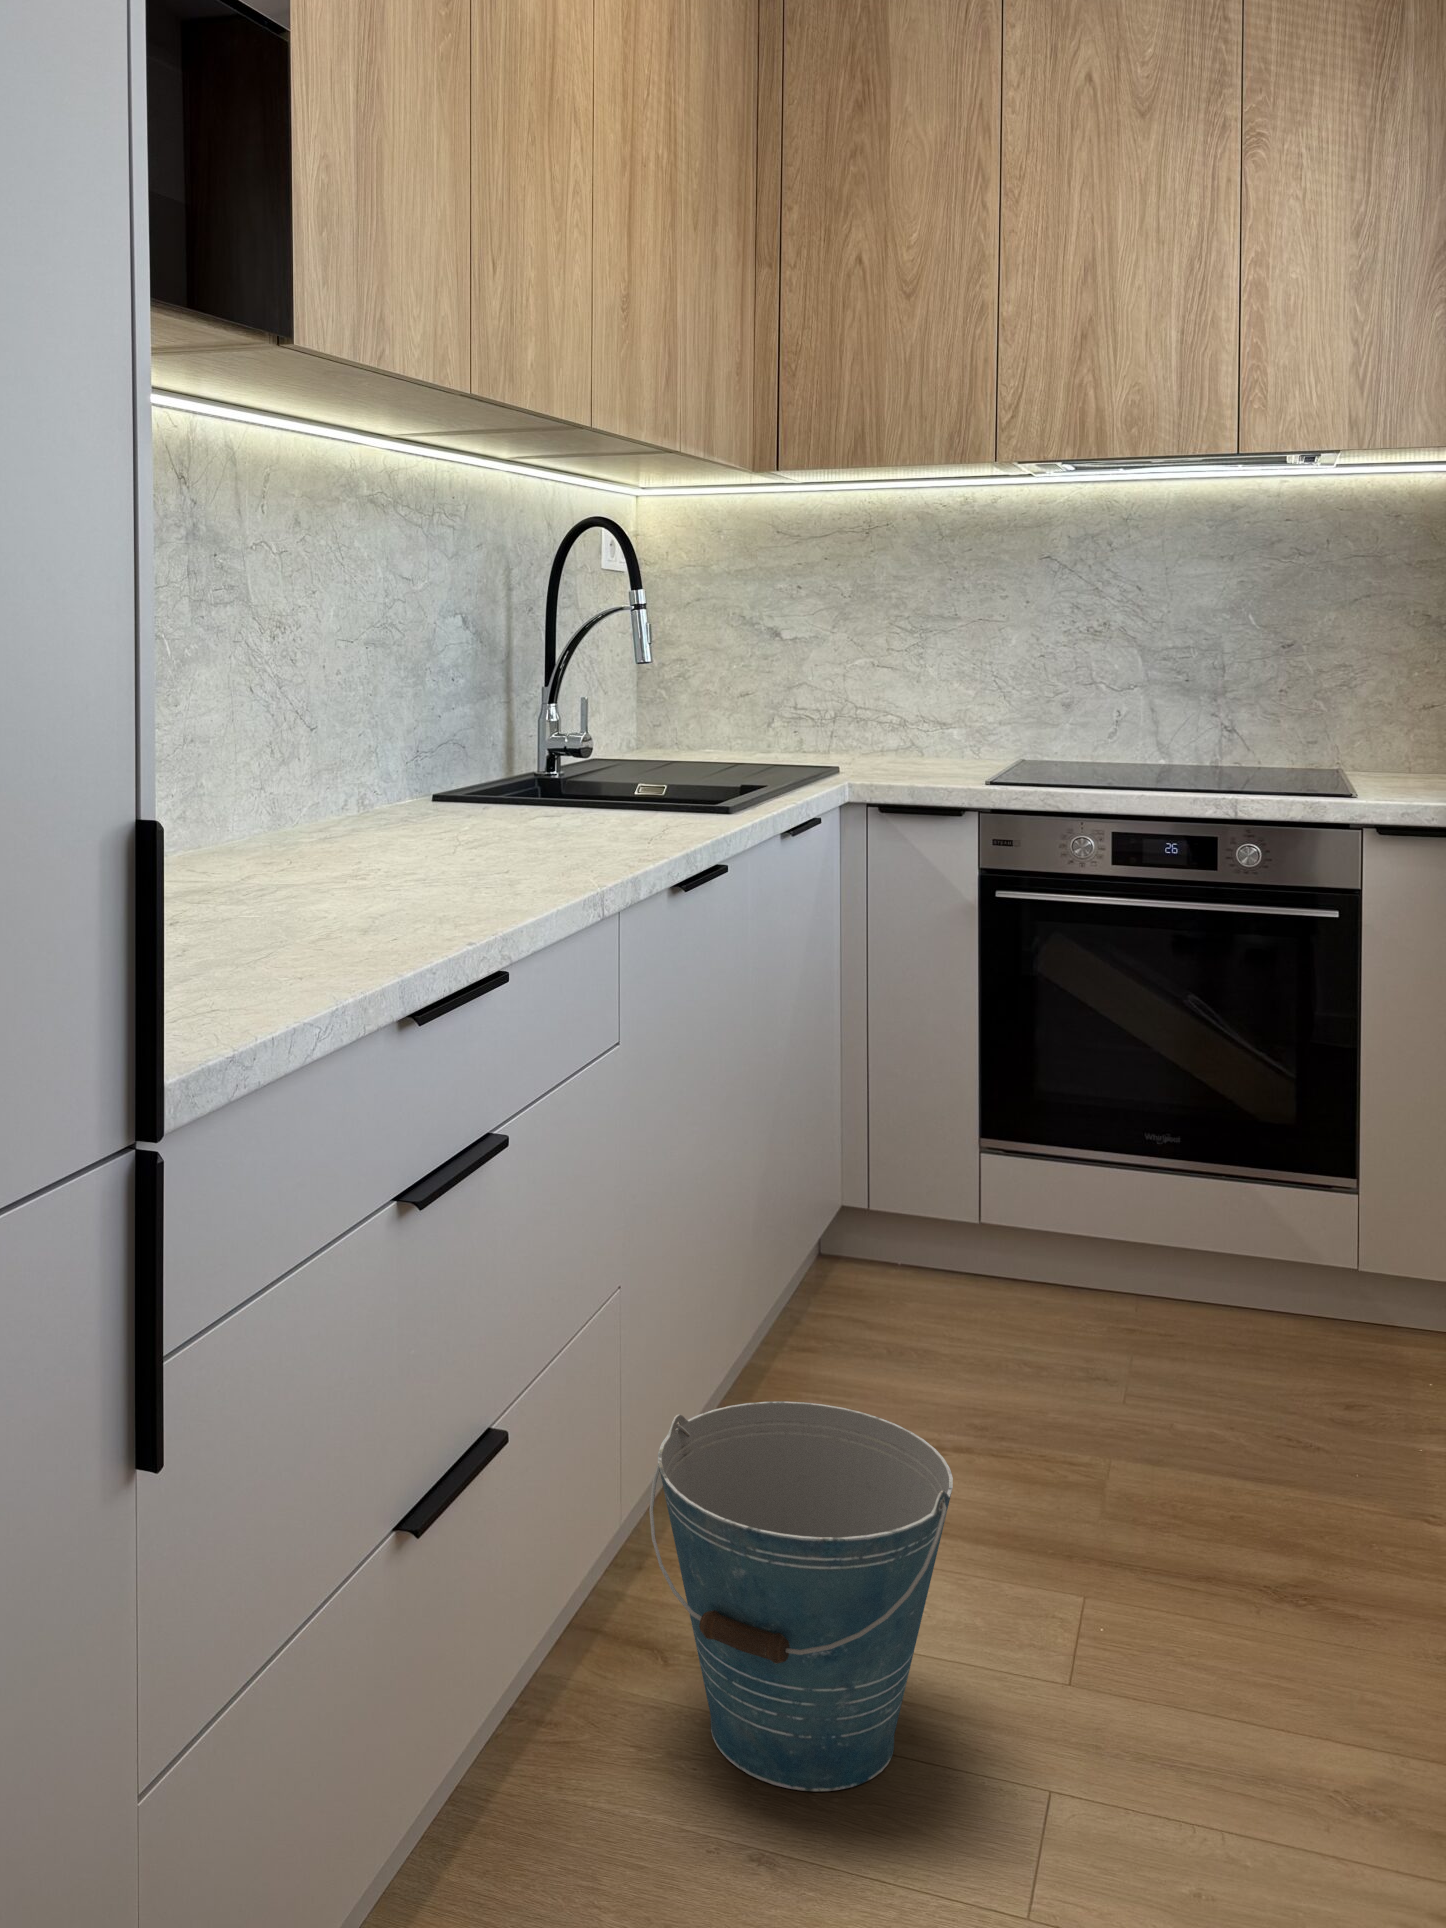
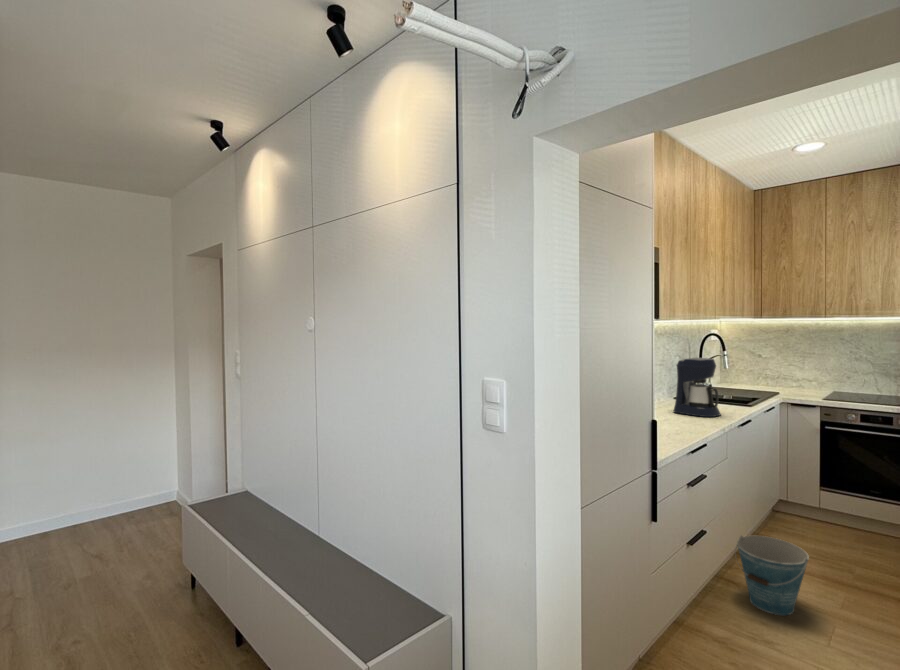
coffee maker: none [402,579,605,854] -> present [673,358,721,417]

